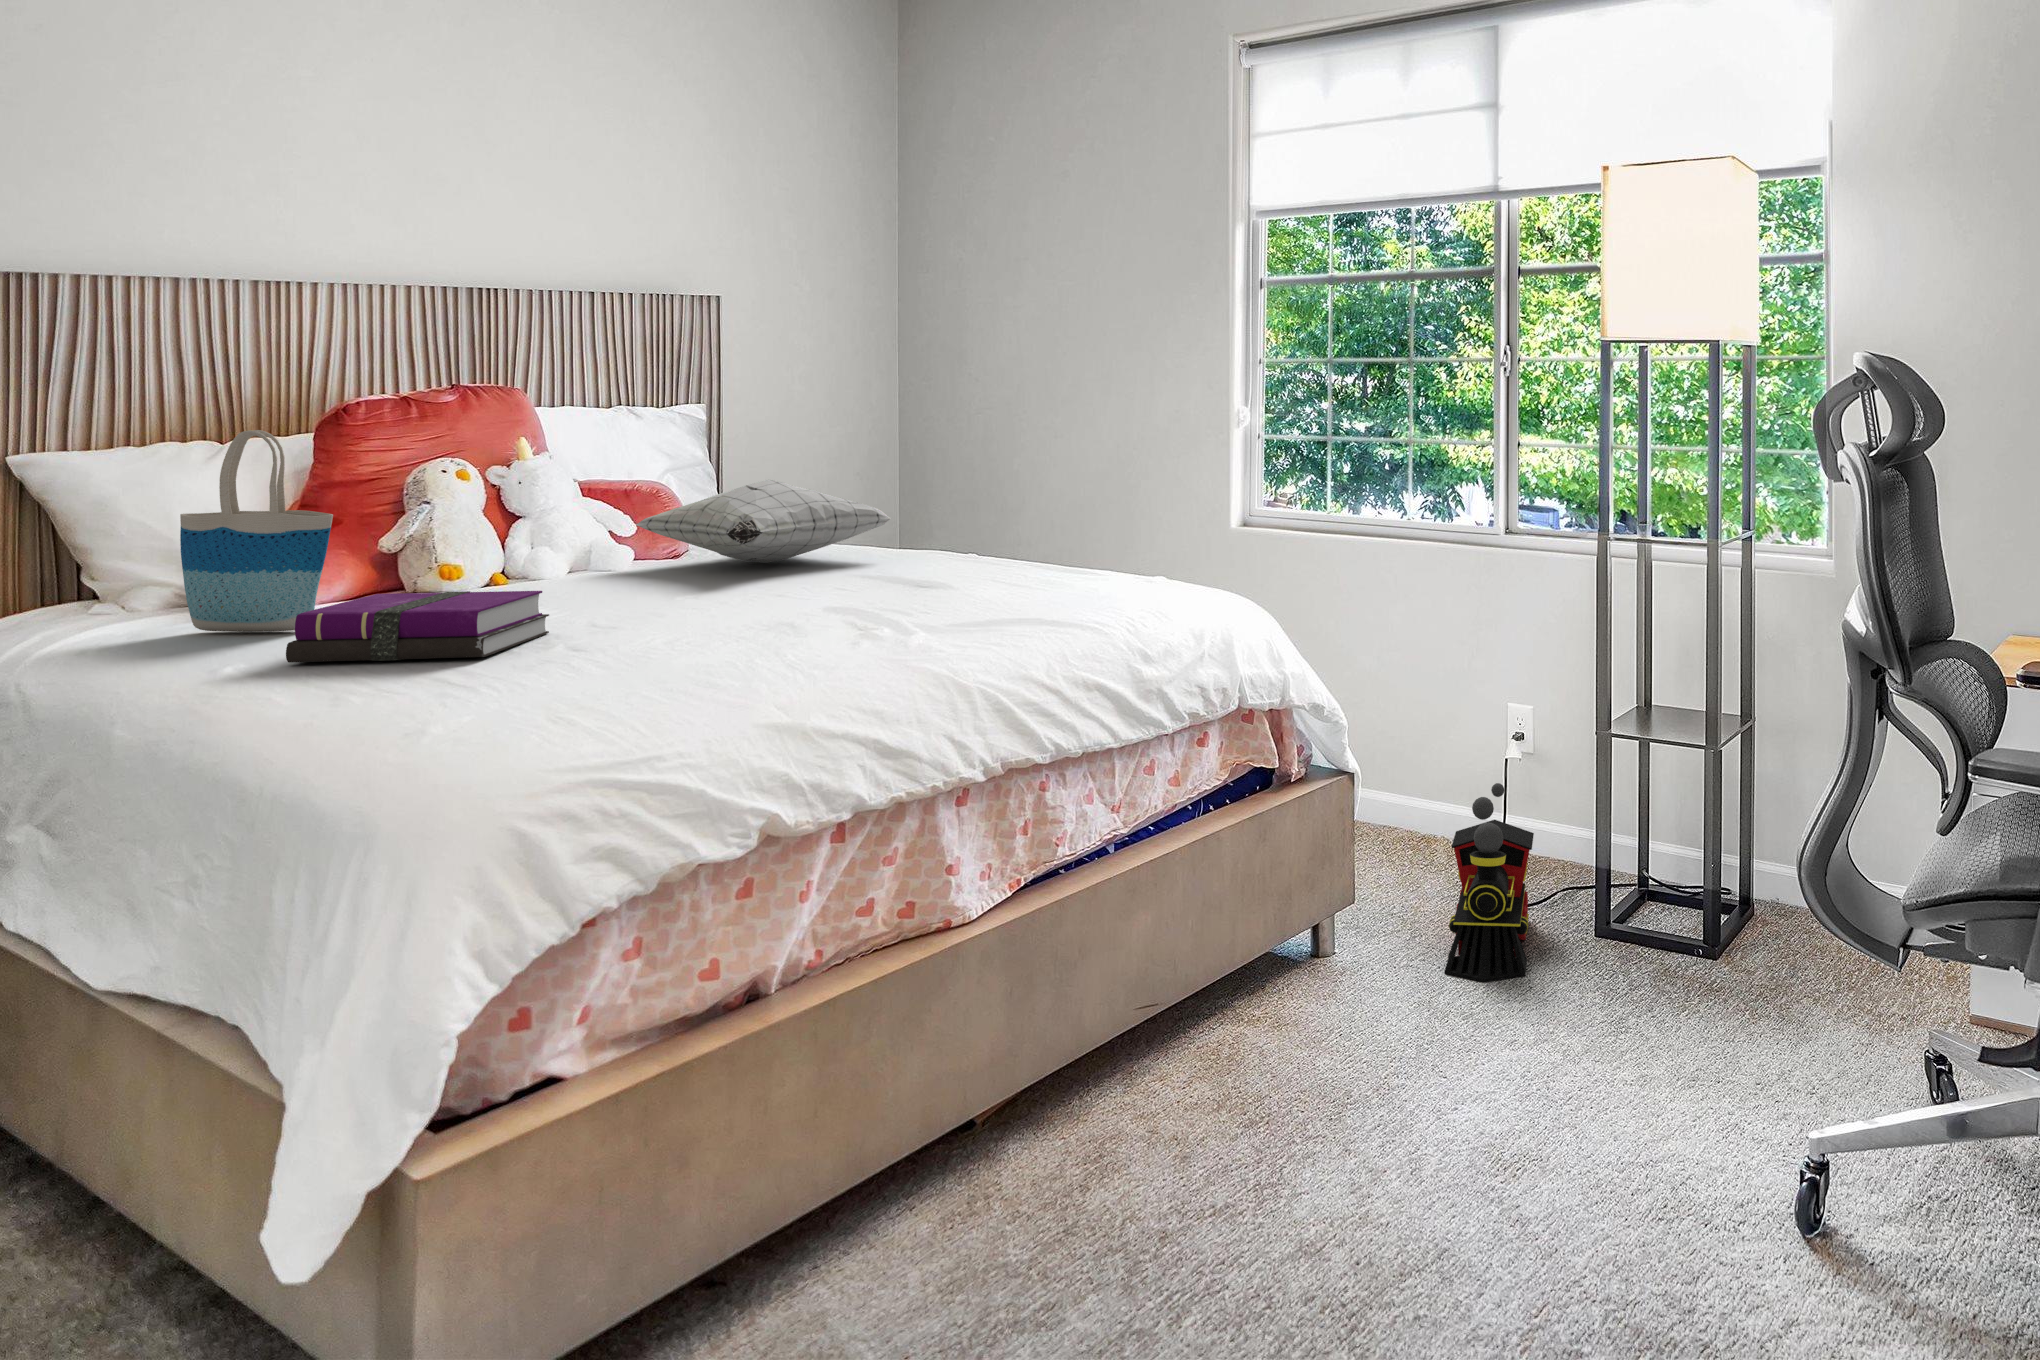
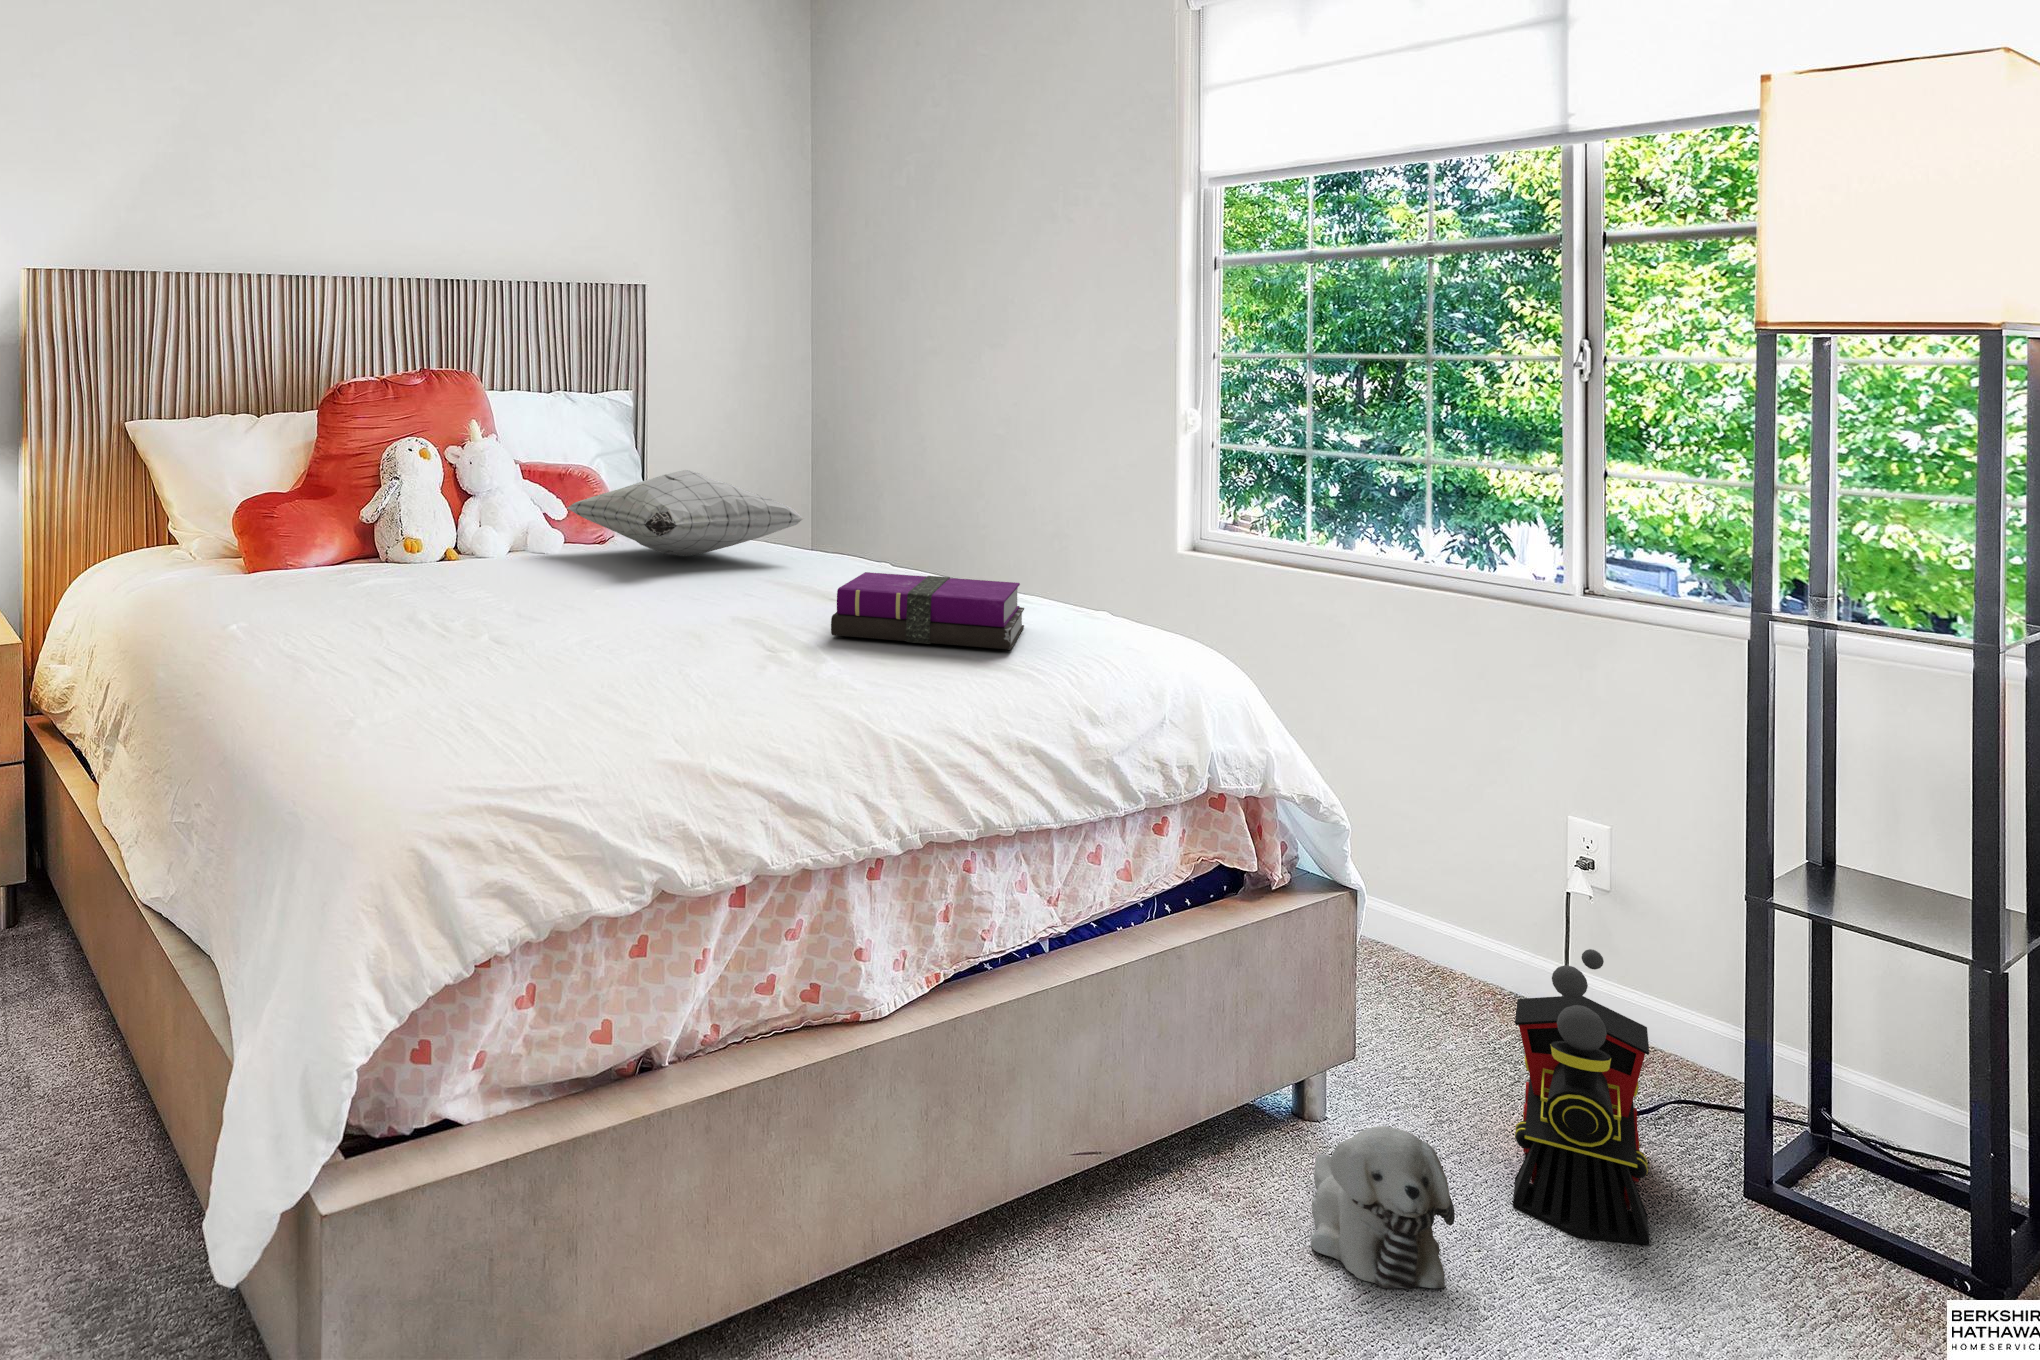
tote bag: present [180,430,333,632] -> none [205,401,312,589]
notebook: present [286,591,549,663] -> present [831,572,1024,650]
plush toy: none [1306,929,1401,1044] -> present [1311,1126,1455,1289]

